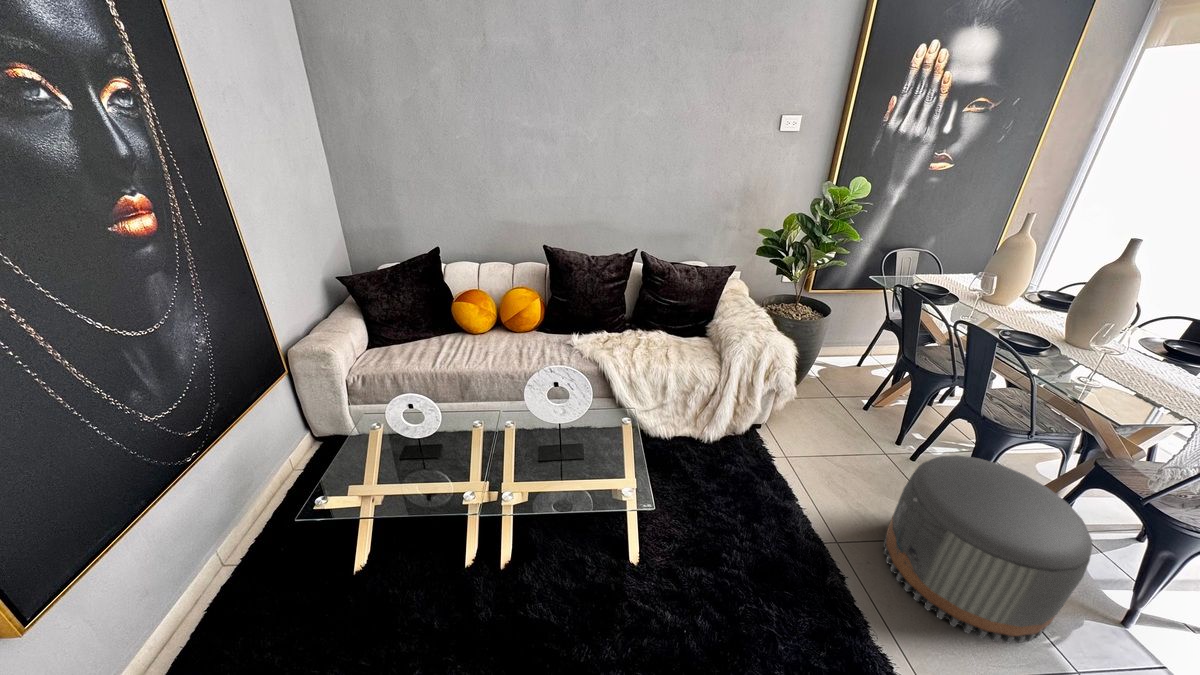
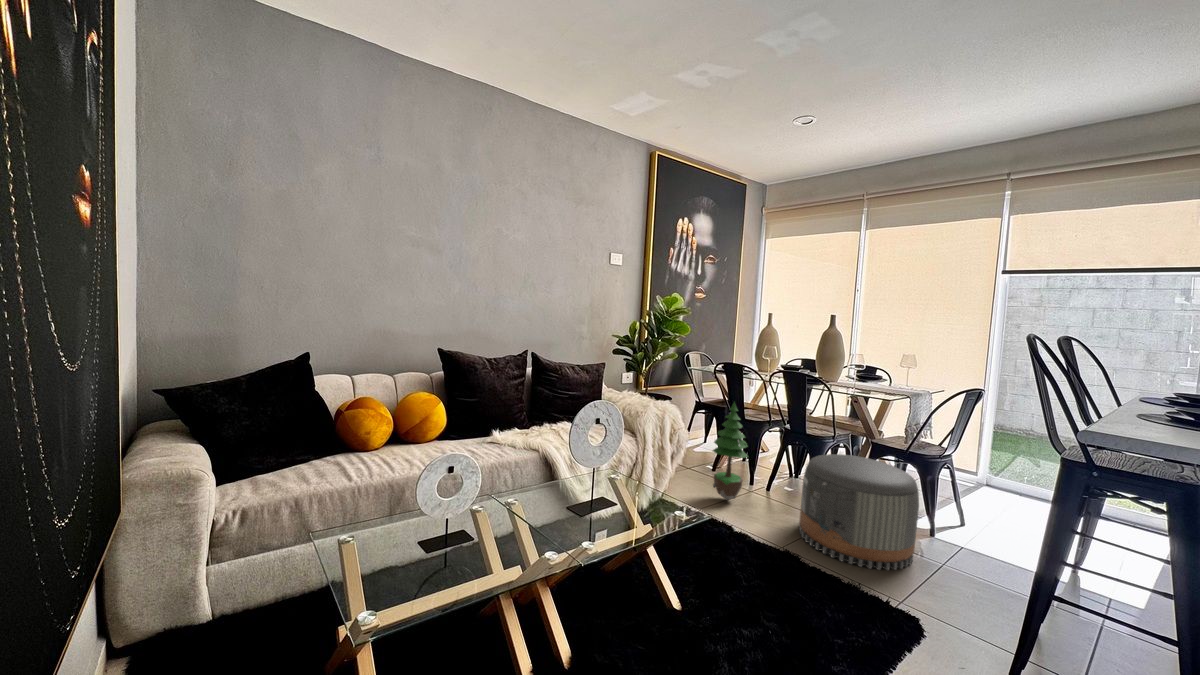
potted tree: none [821,349,878,458] -> present [713,402,748,500]

